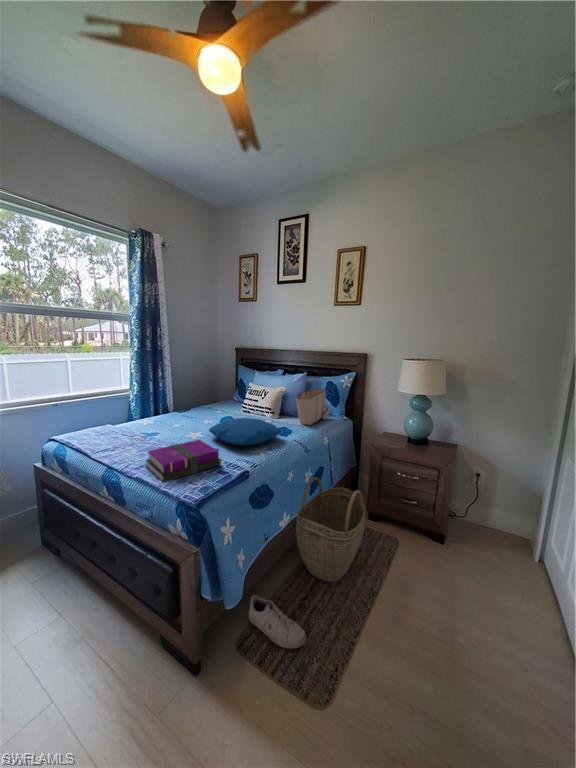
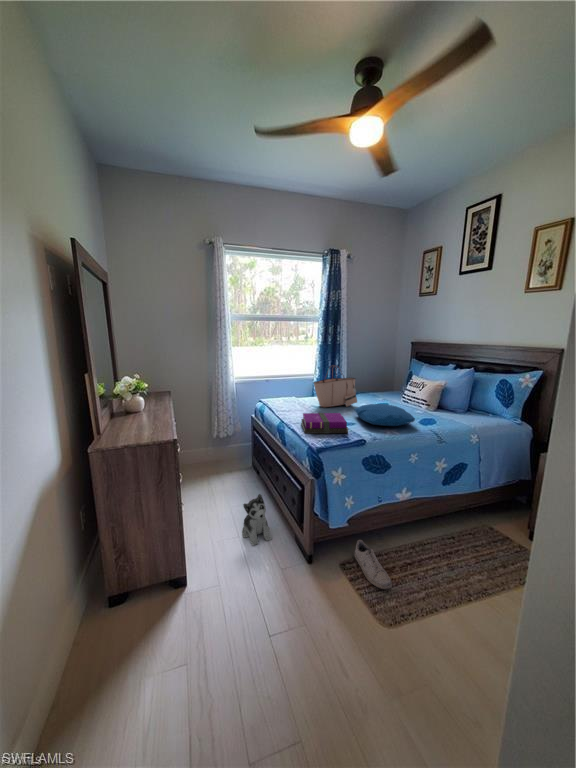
tote bag: present [296,383,329,425] -> present [314,366,357,407]
woven basket: present [296,477,365,583] -> none [412,469,496,571]
plush toy: none [55,607,121,707] -> present [242,494,272,545]

